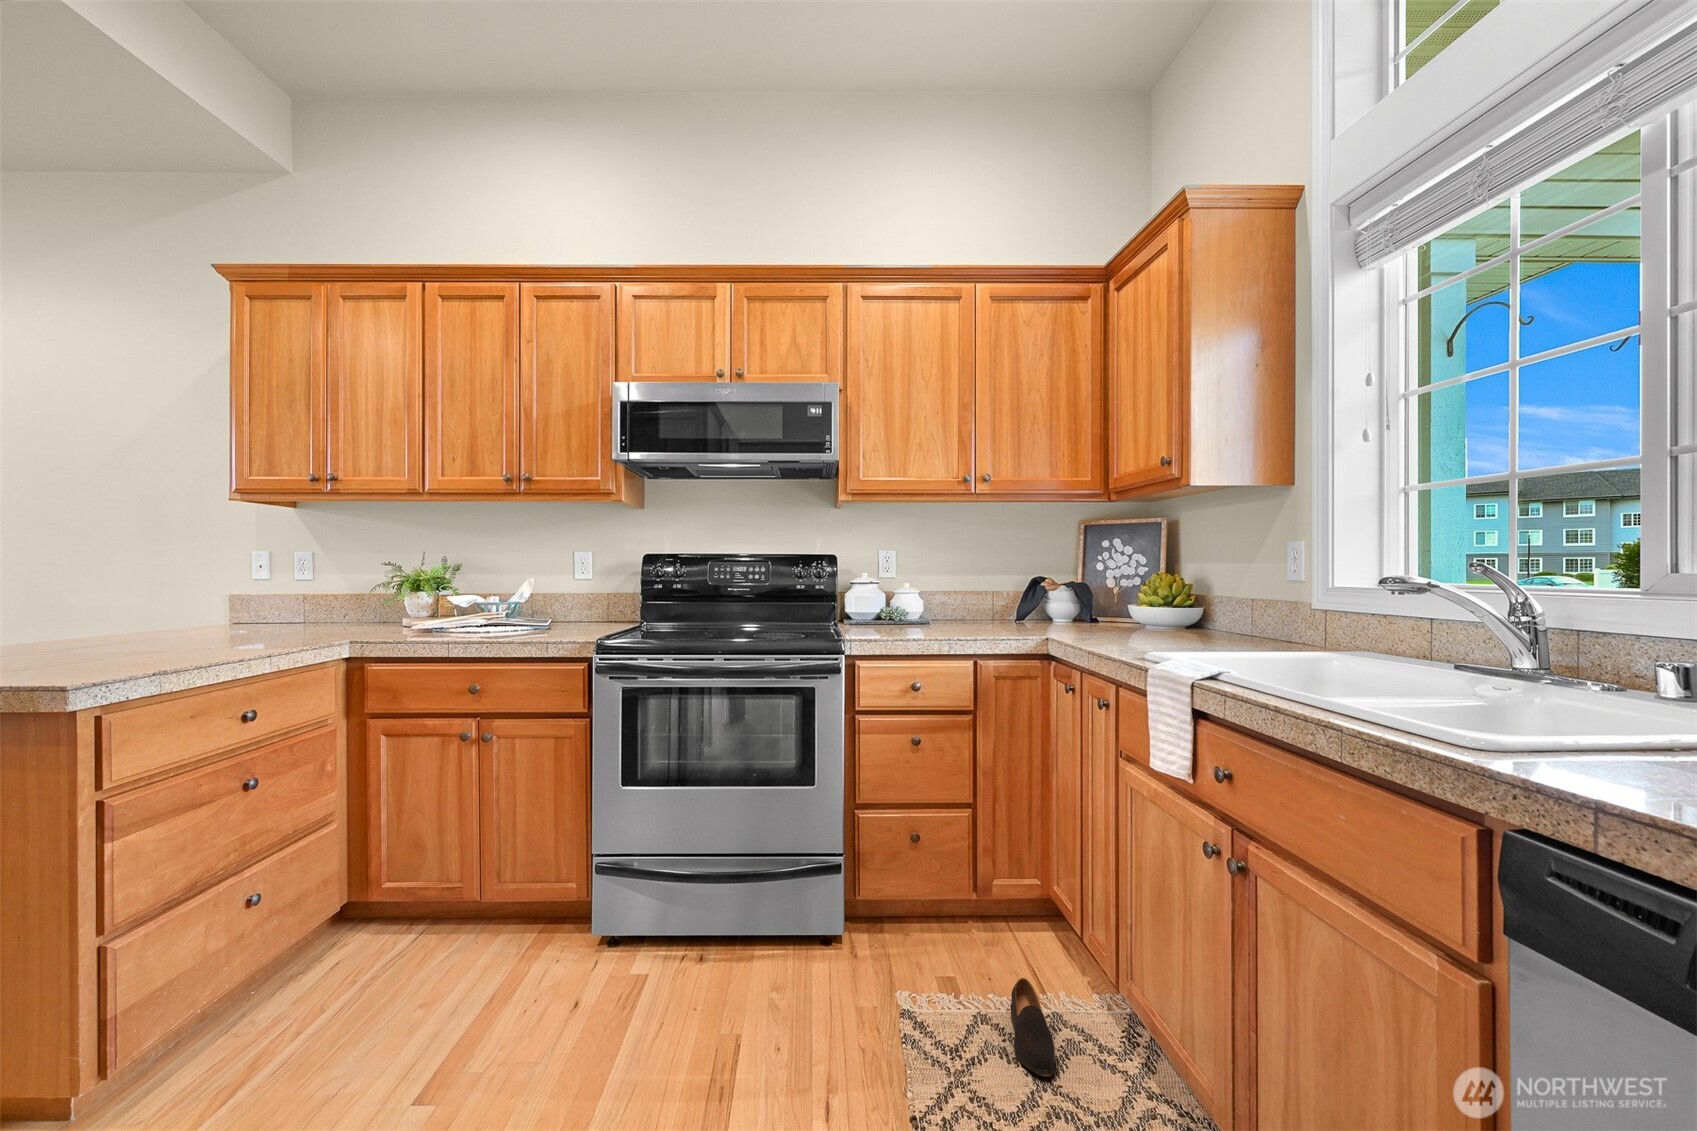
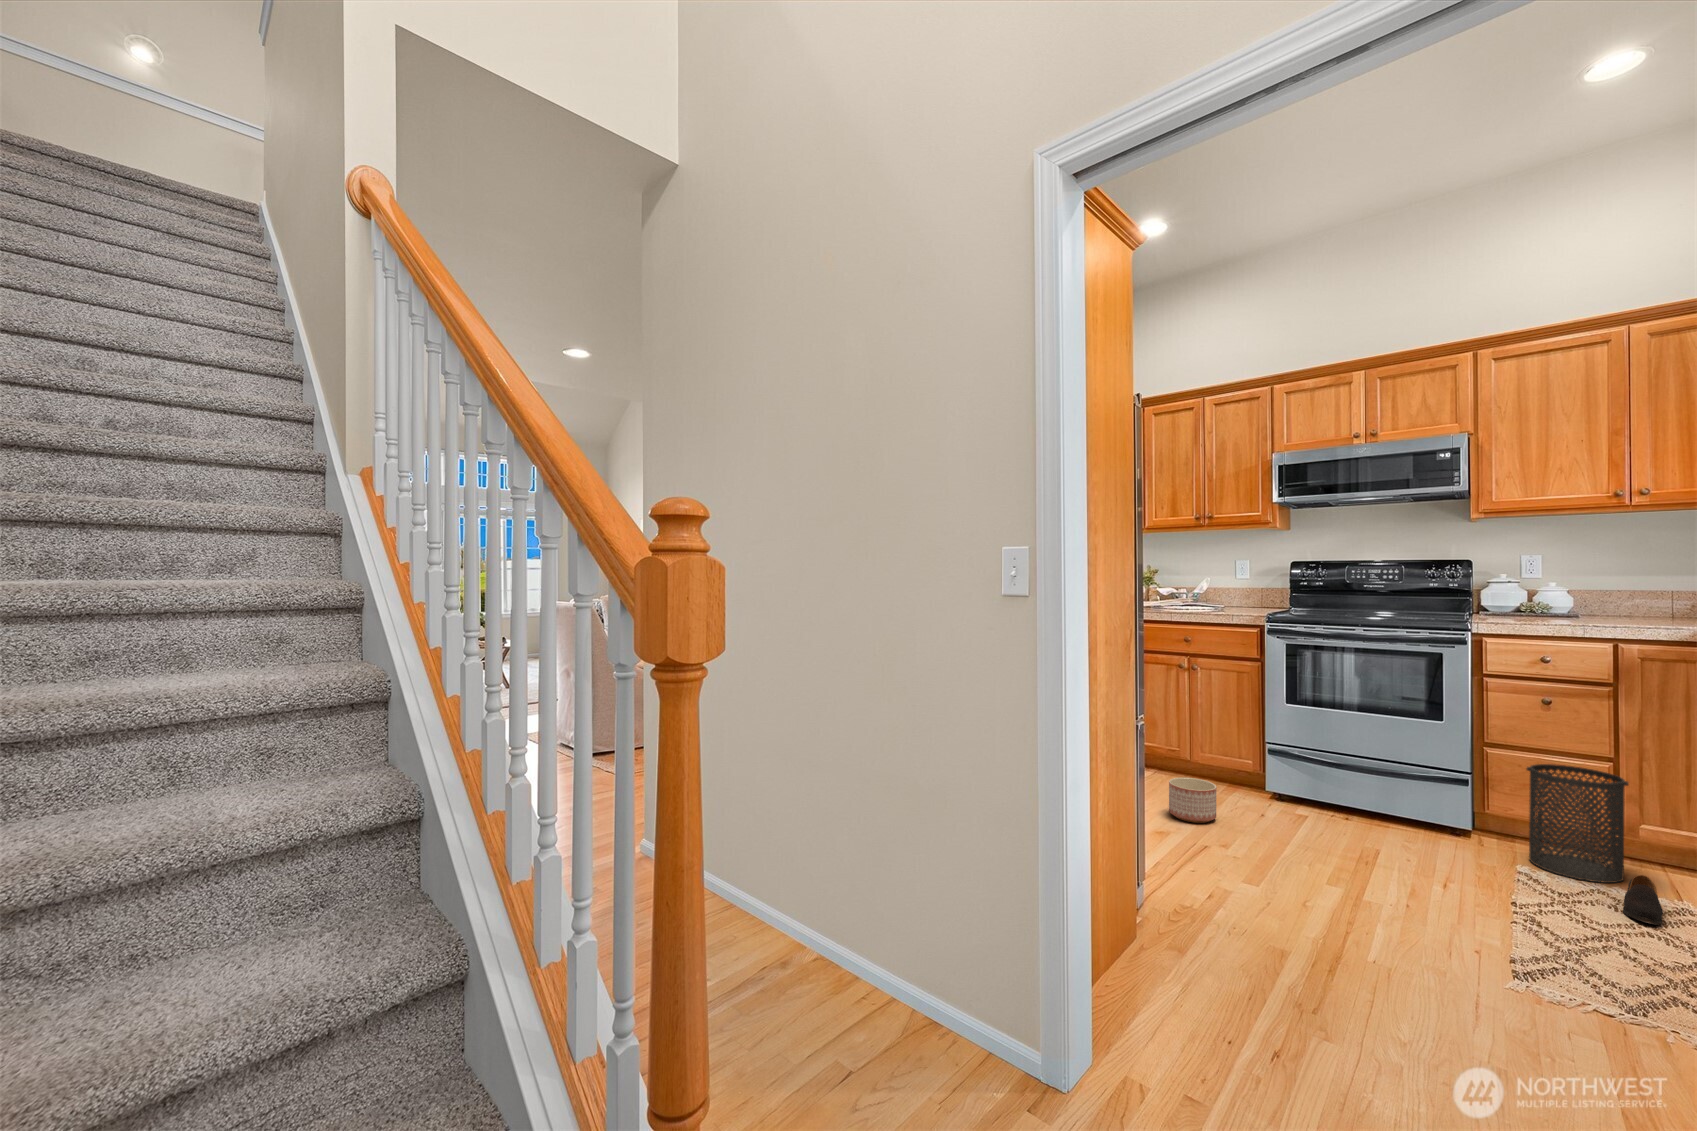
trash can: none [902,823,999,989] -> present [1527,764,1629,883]
planter: none [392,966,487,1076] -> present [1169,778,1217,823]

